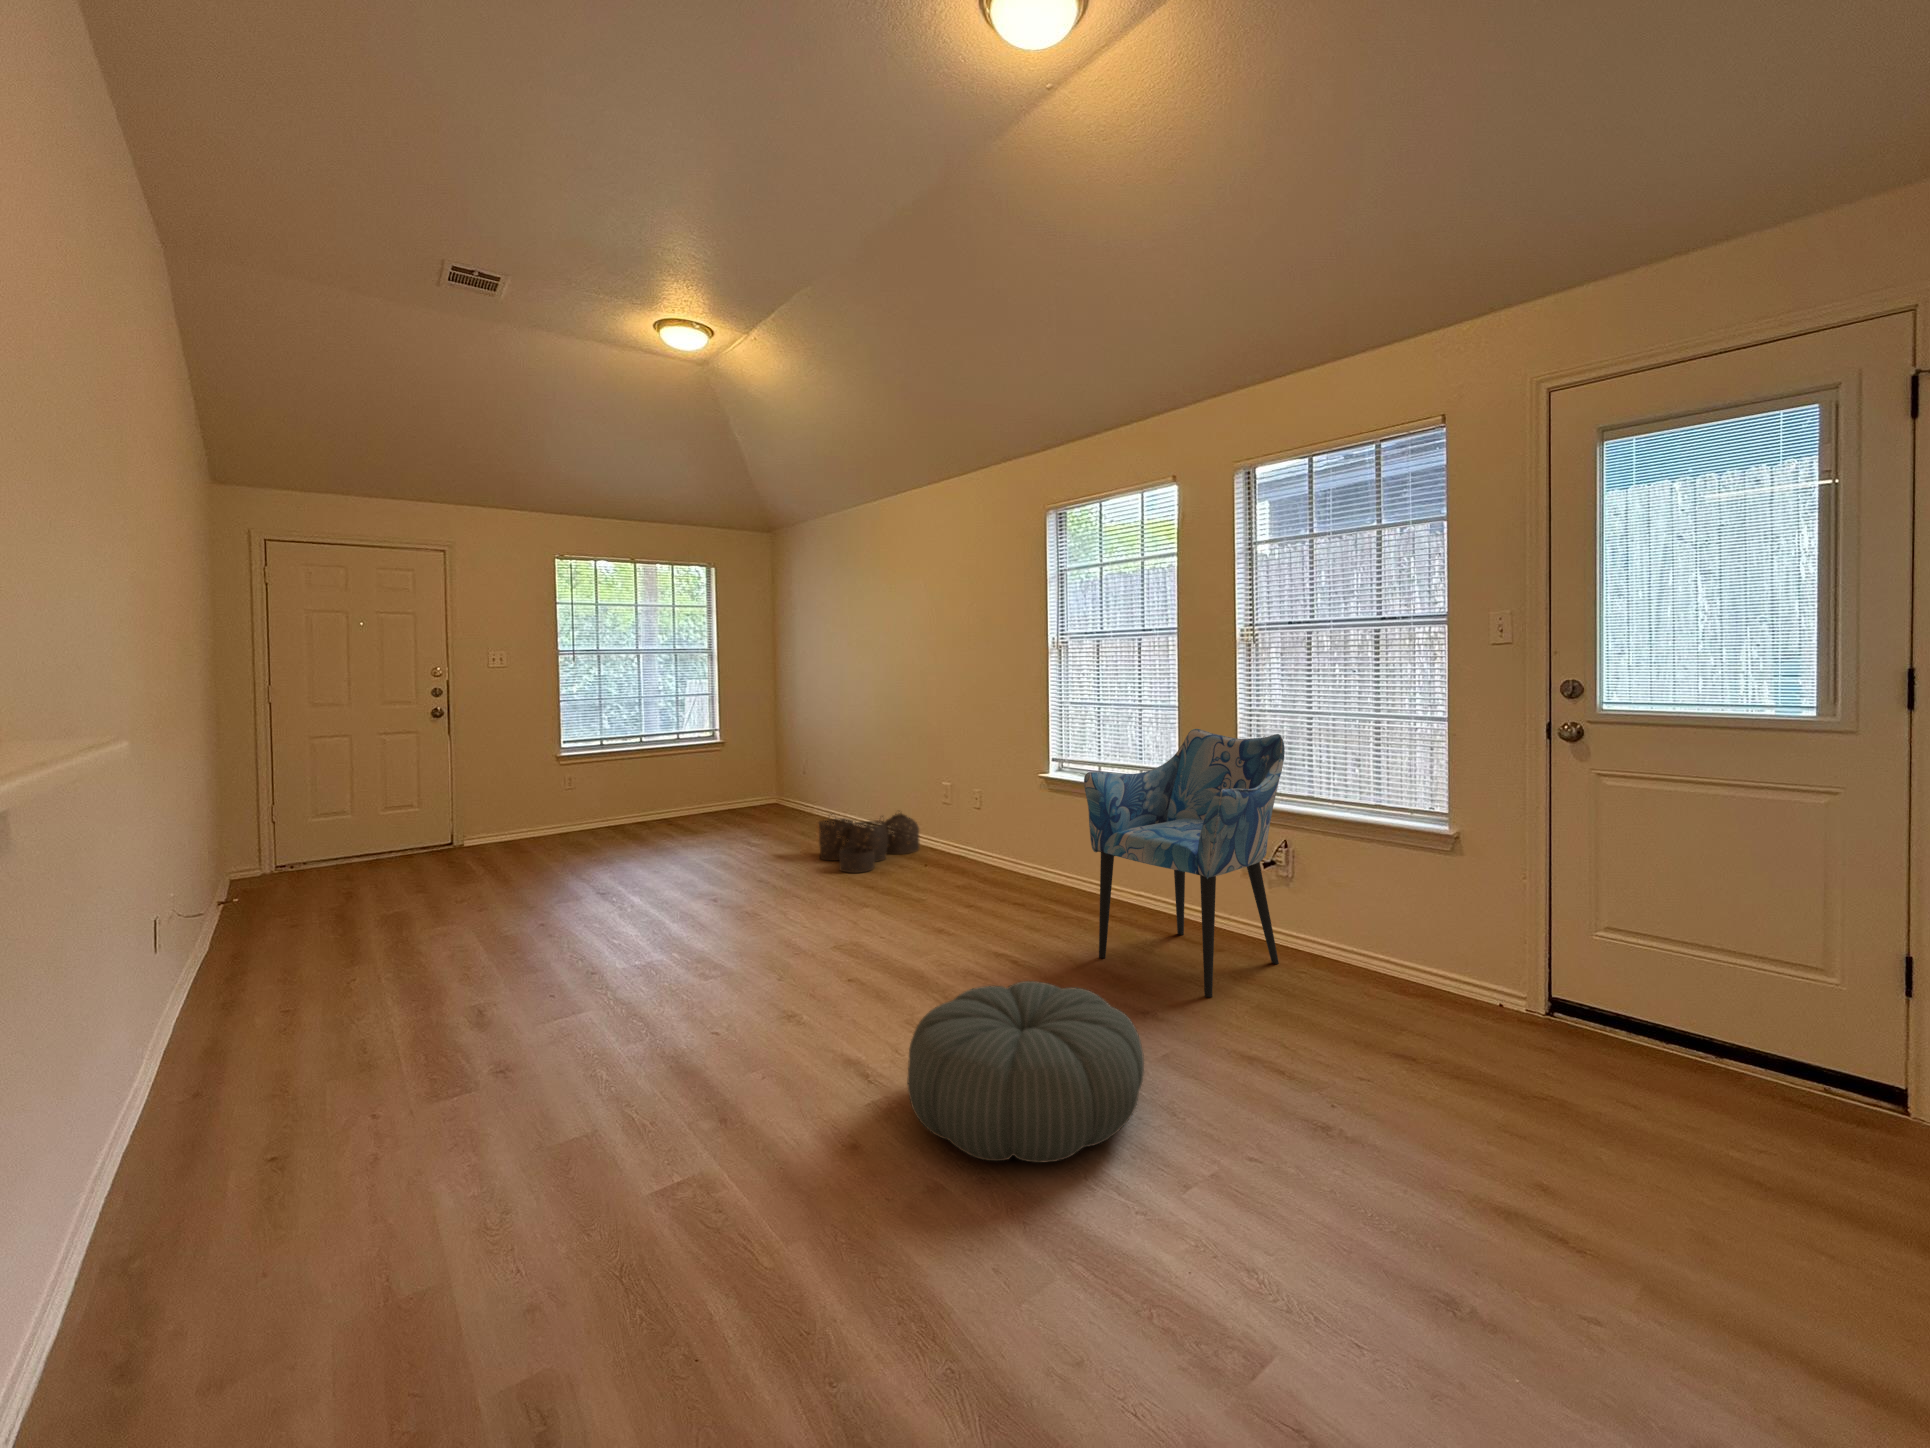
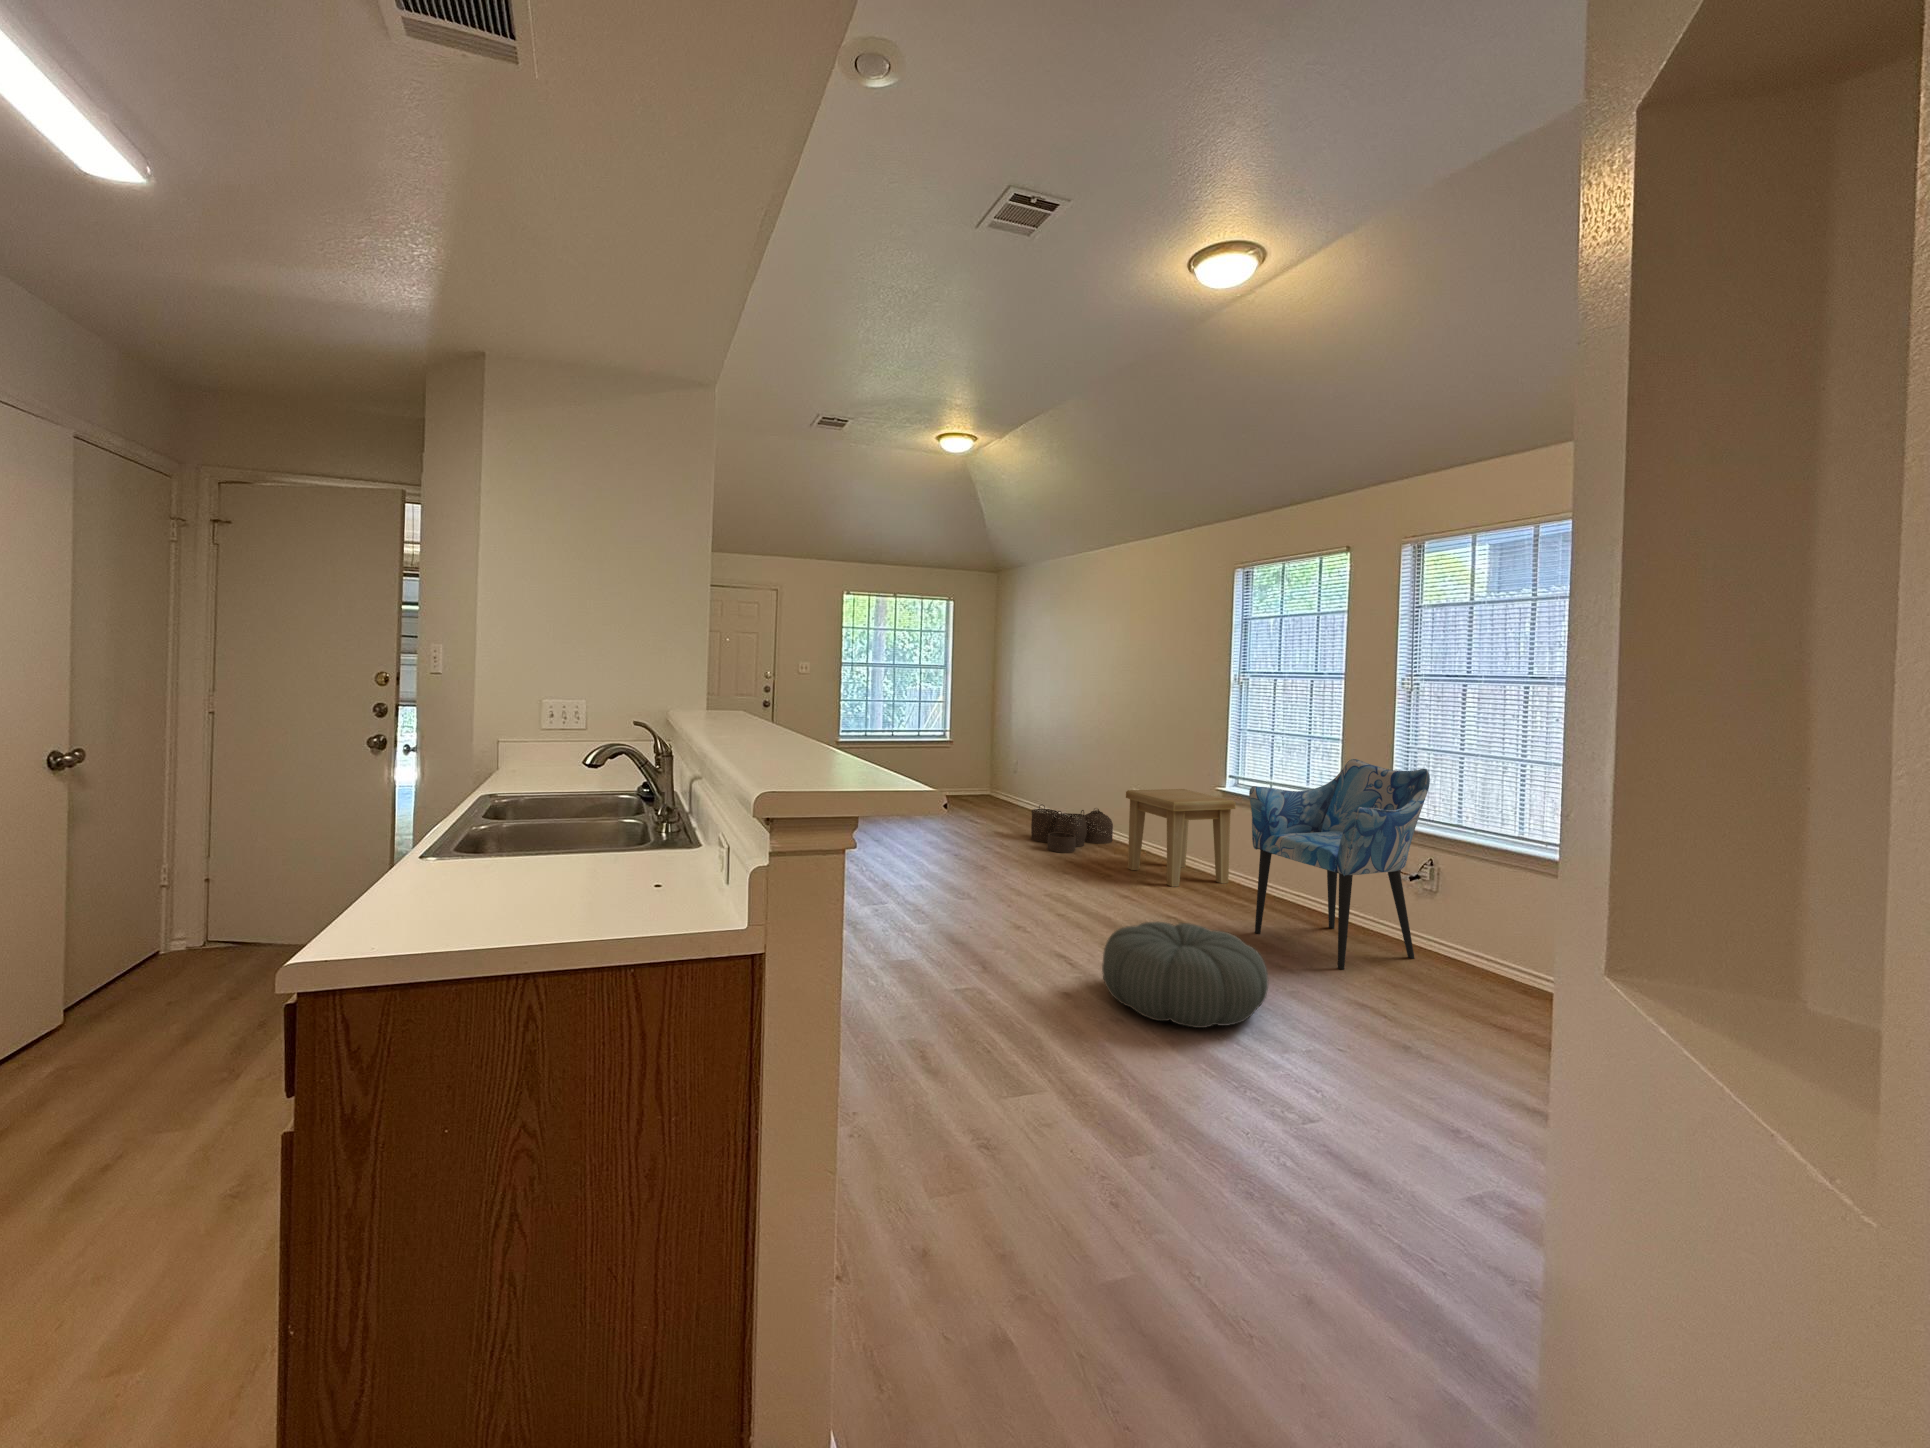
side table: none [932,780,1060,903] -> present [1126,789,1236,887]

